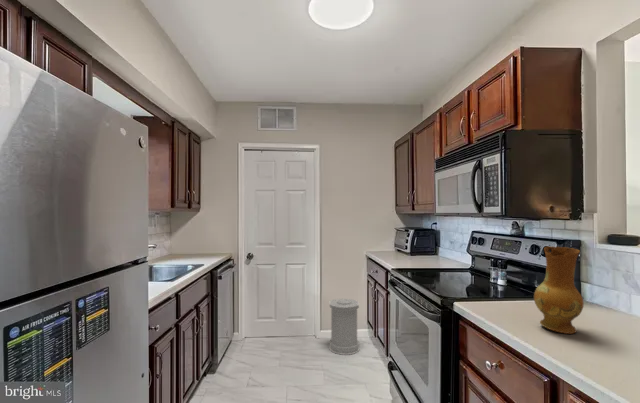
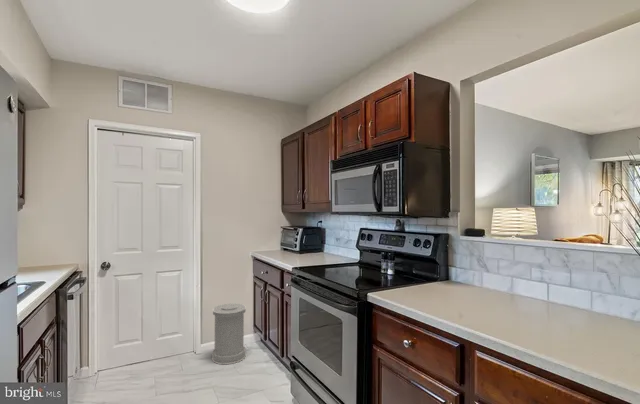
ceramic jug: present [534,247,583,334] -> none [434,240,468,309]

